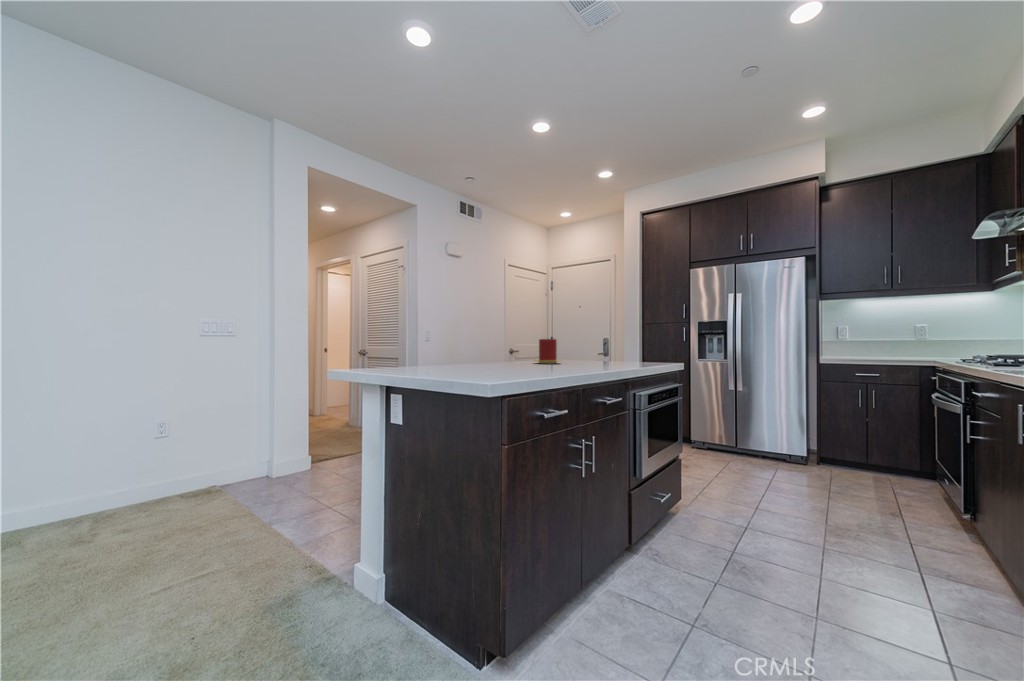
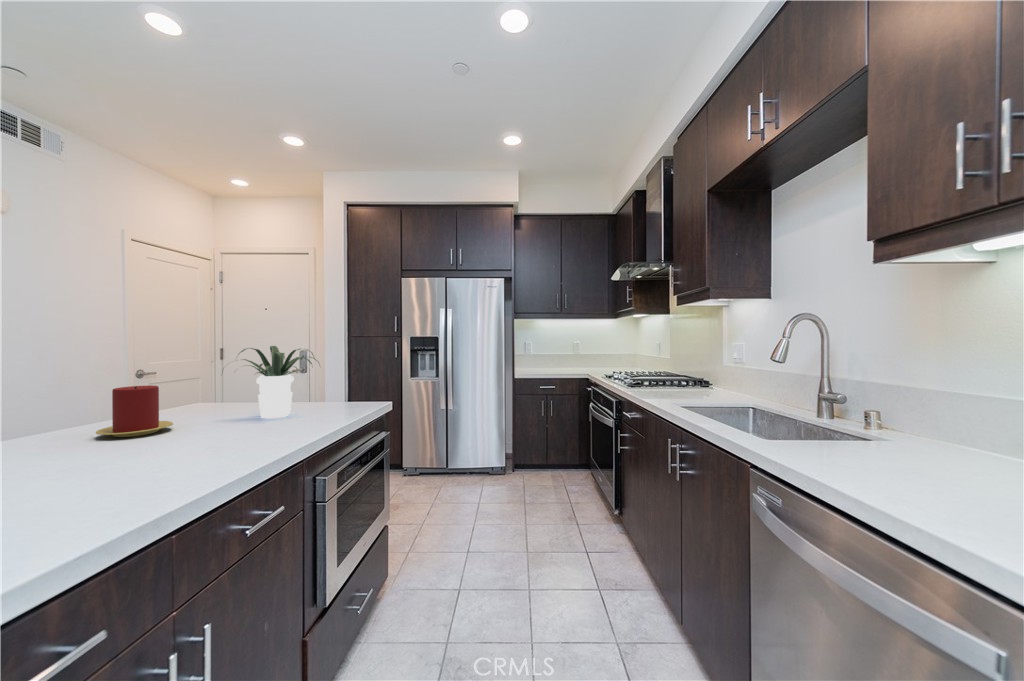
potted plant: none [581,319,638,364] -> present [240,346,319,418]

